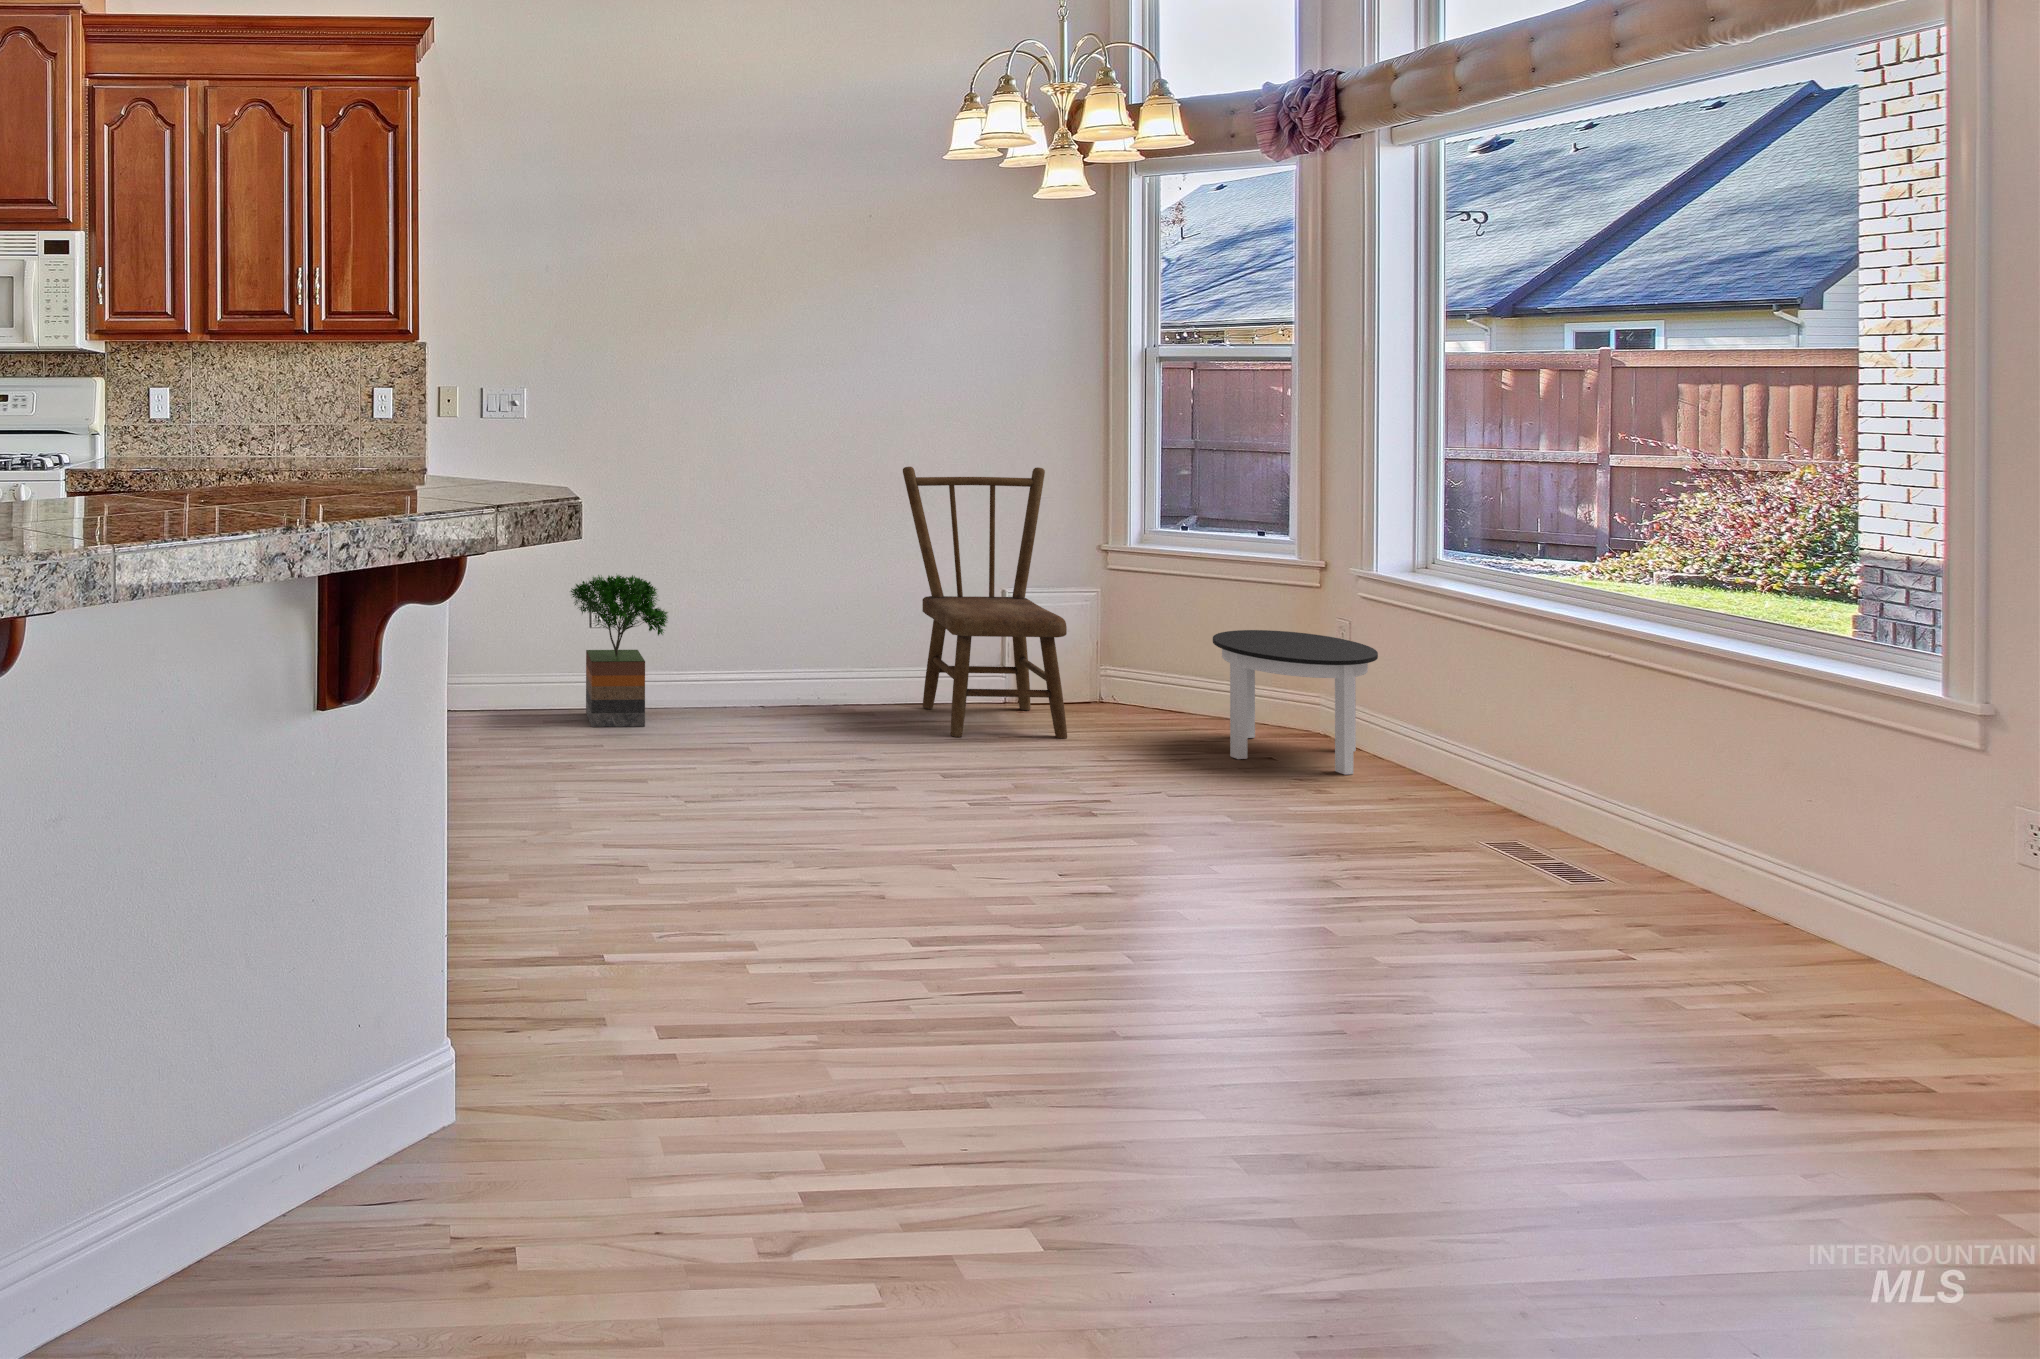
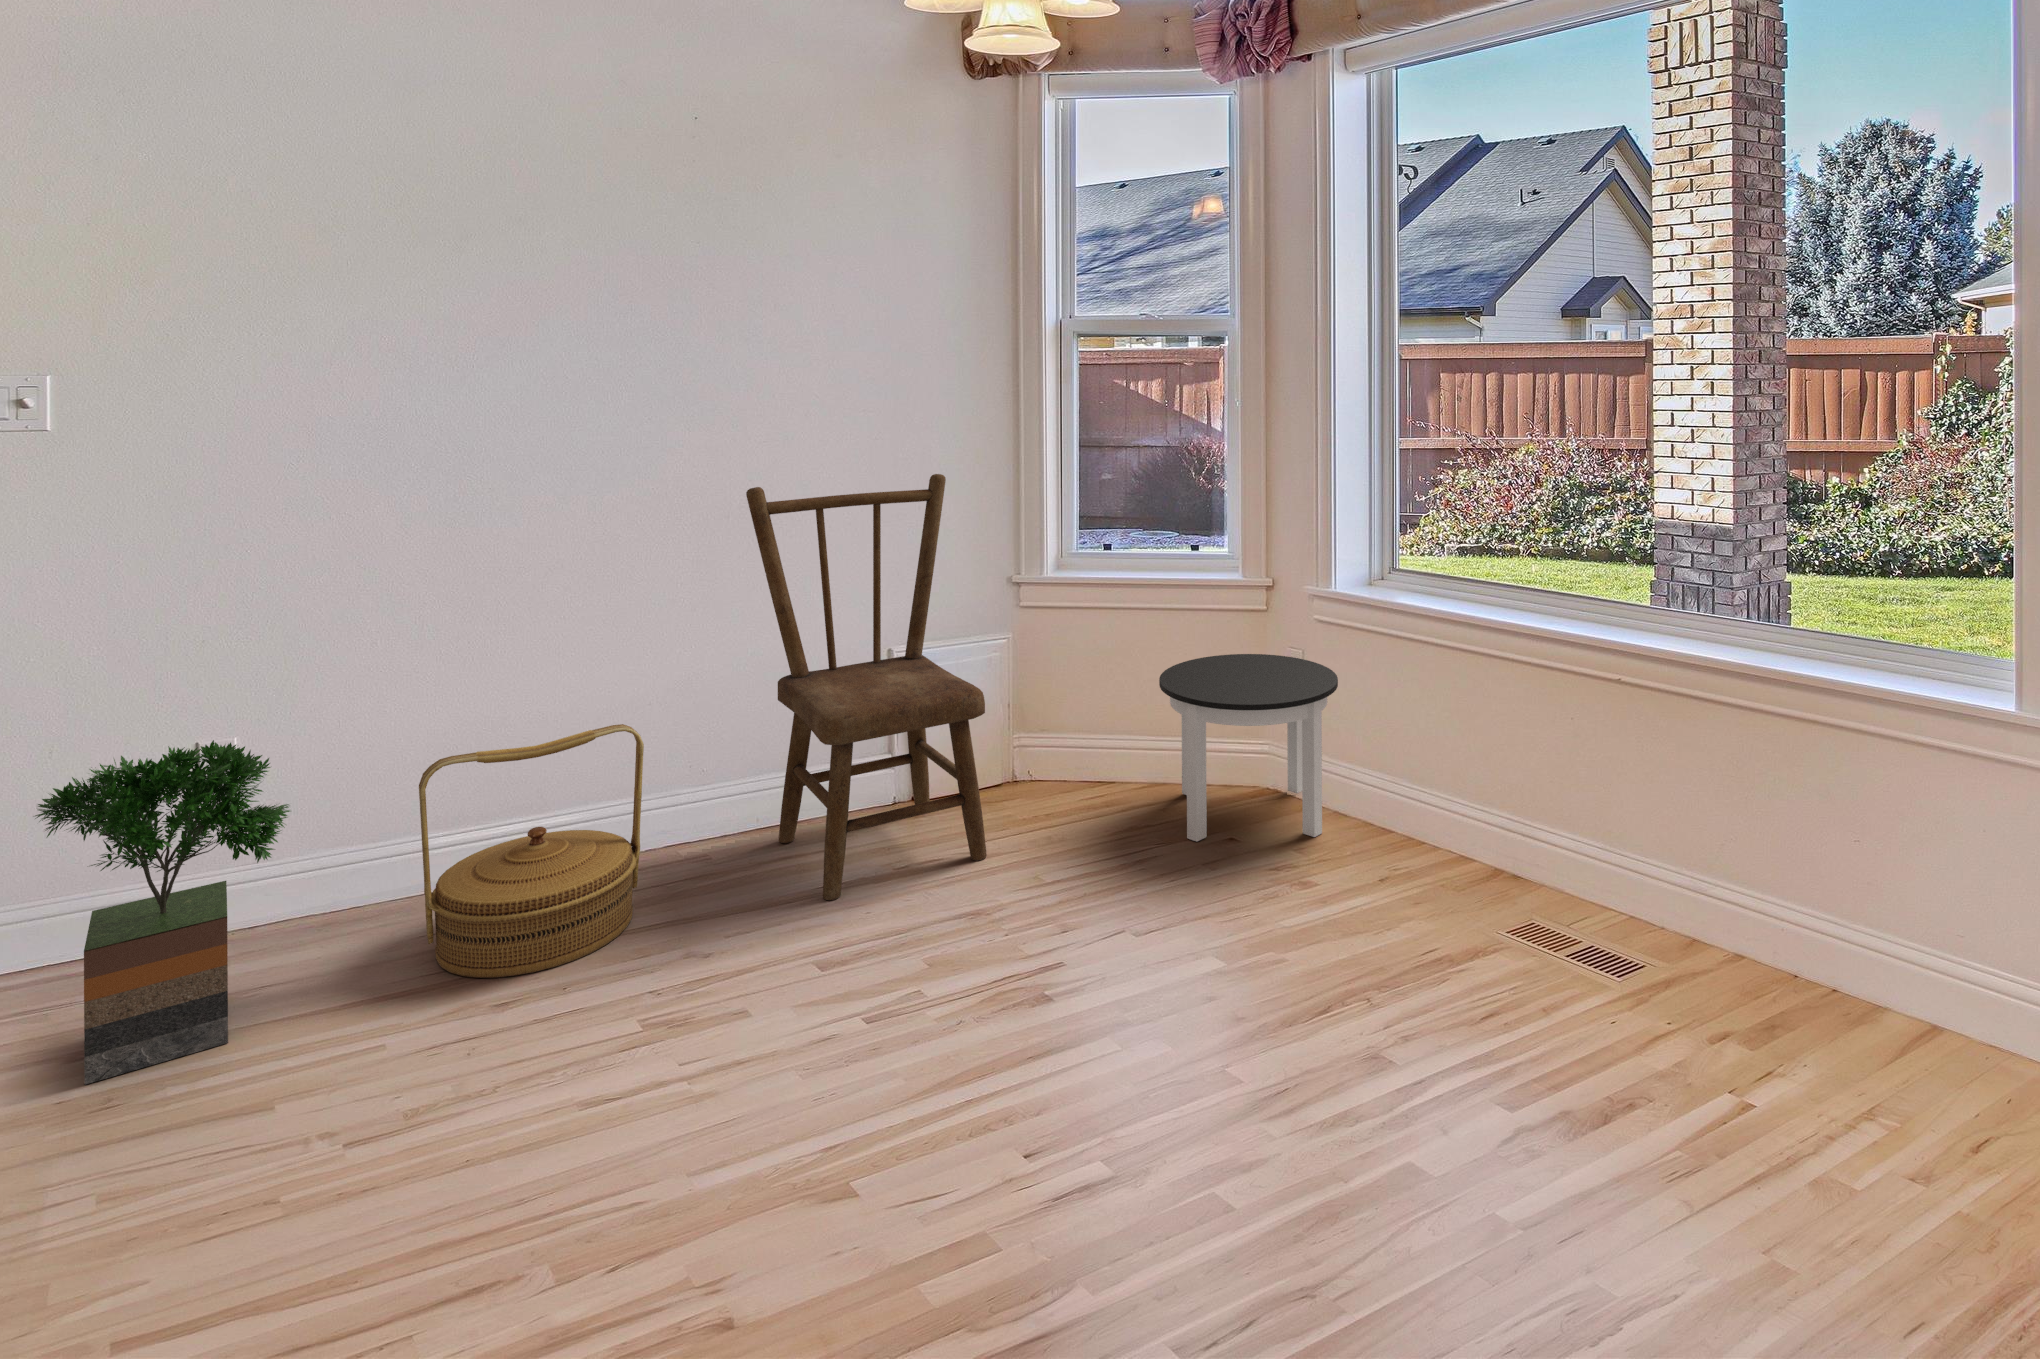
woven basket: none [724,604,841,732] -> present [419,724,644,978]

